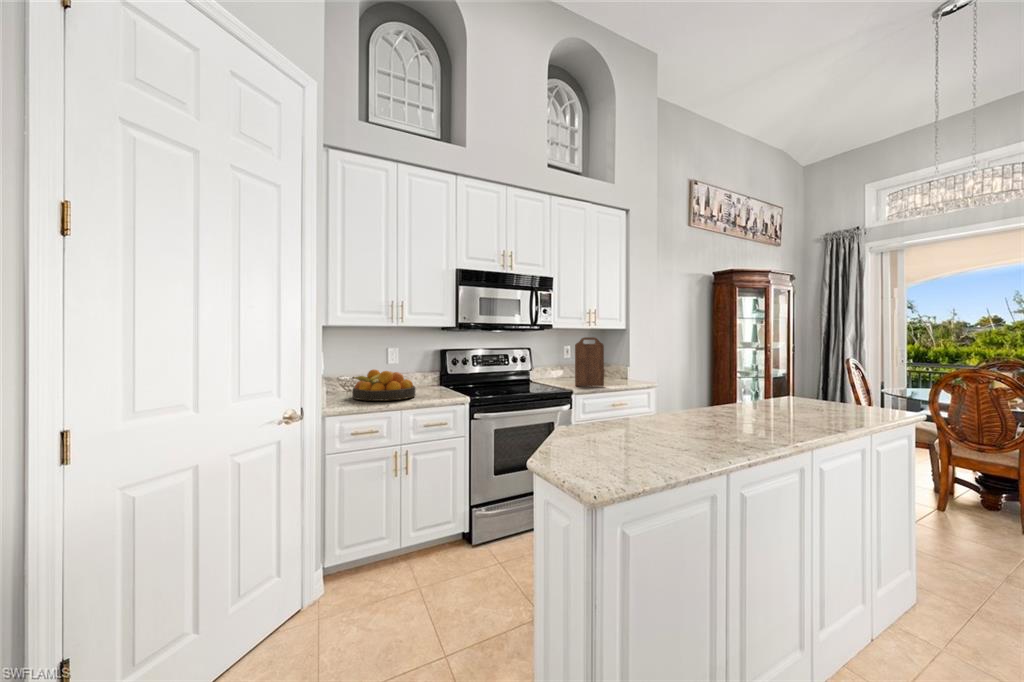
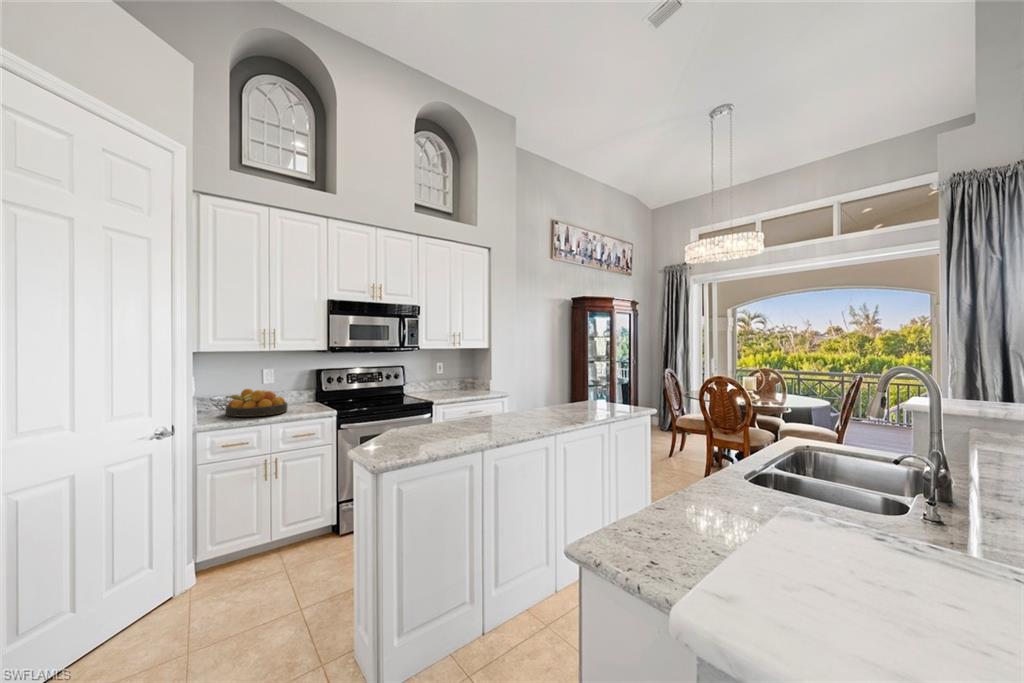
cutting board: present [575,337,604,386] -> none [439,356,464,398]

